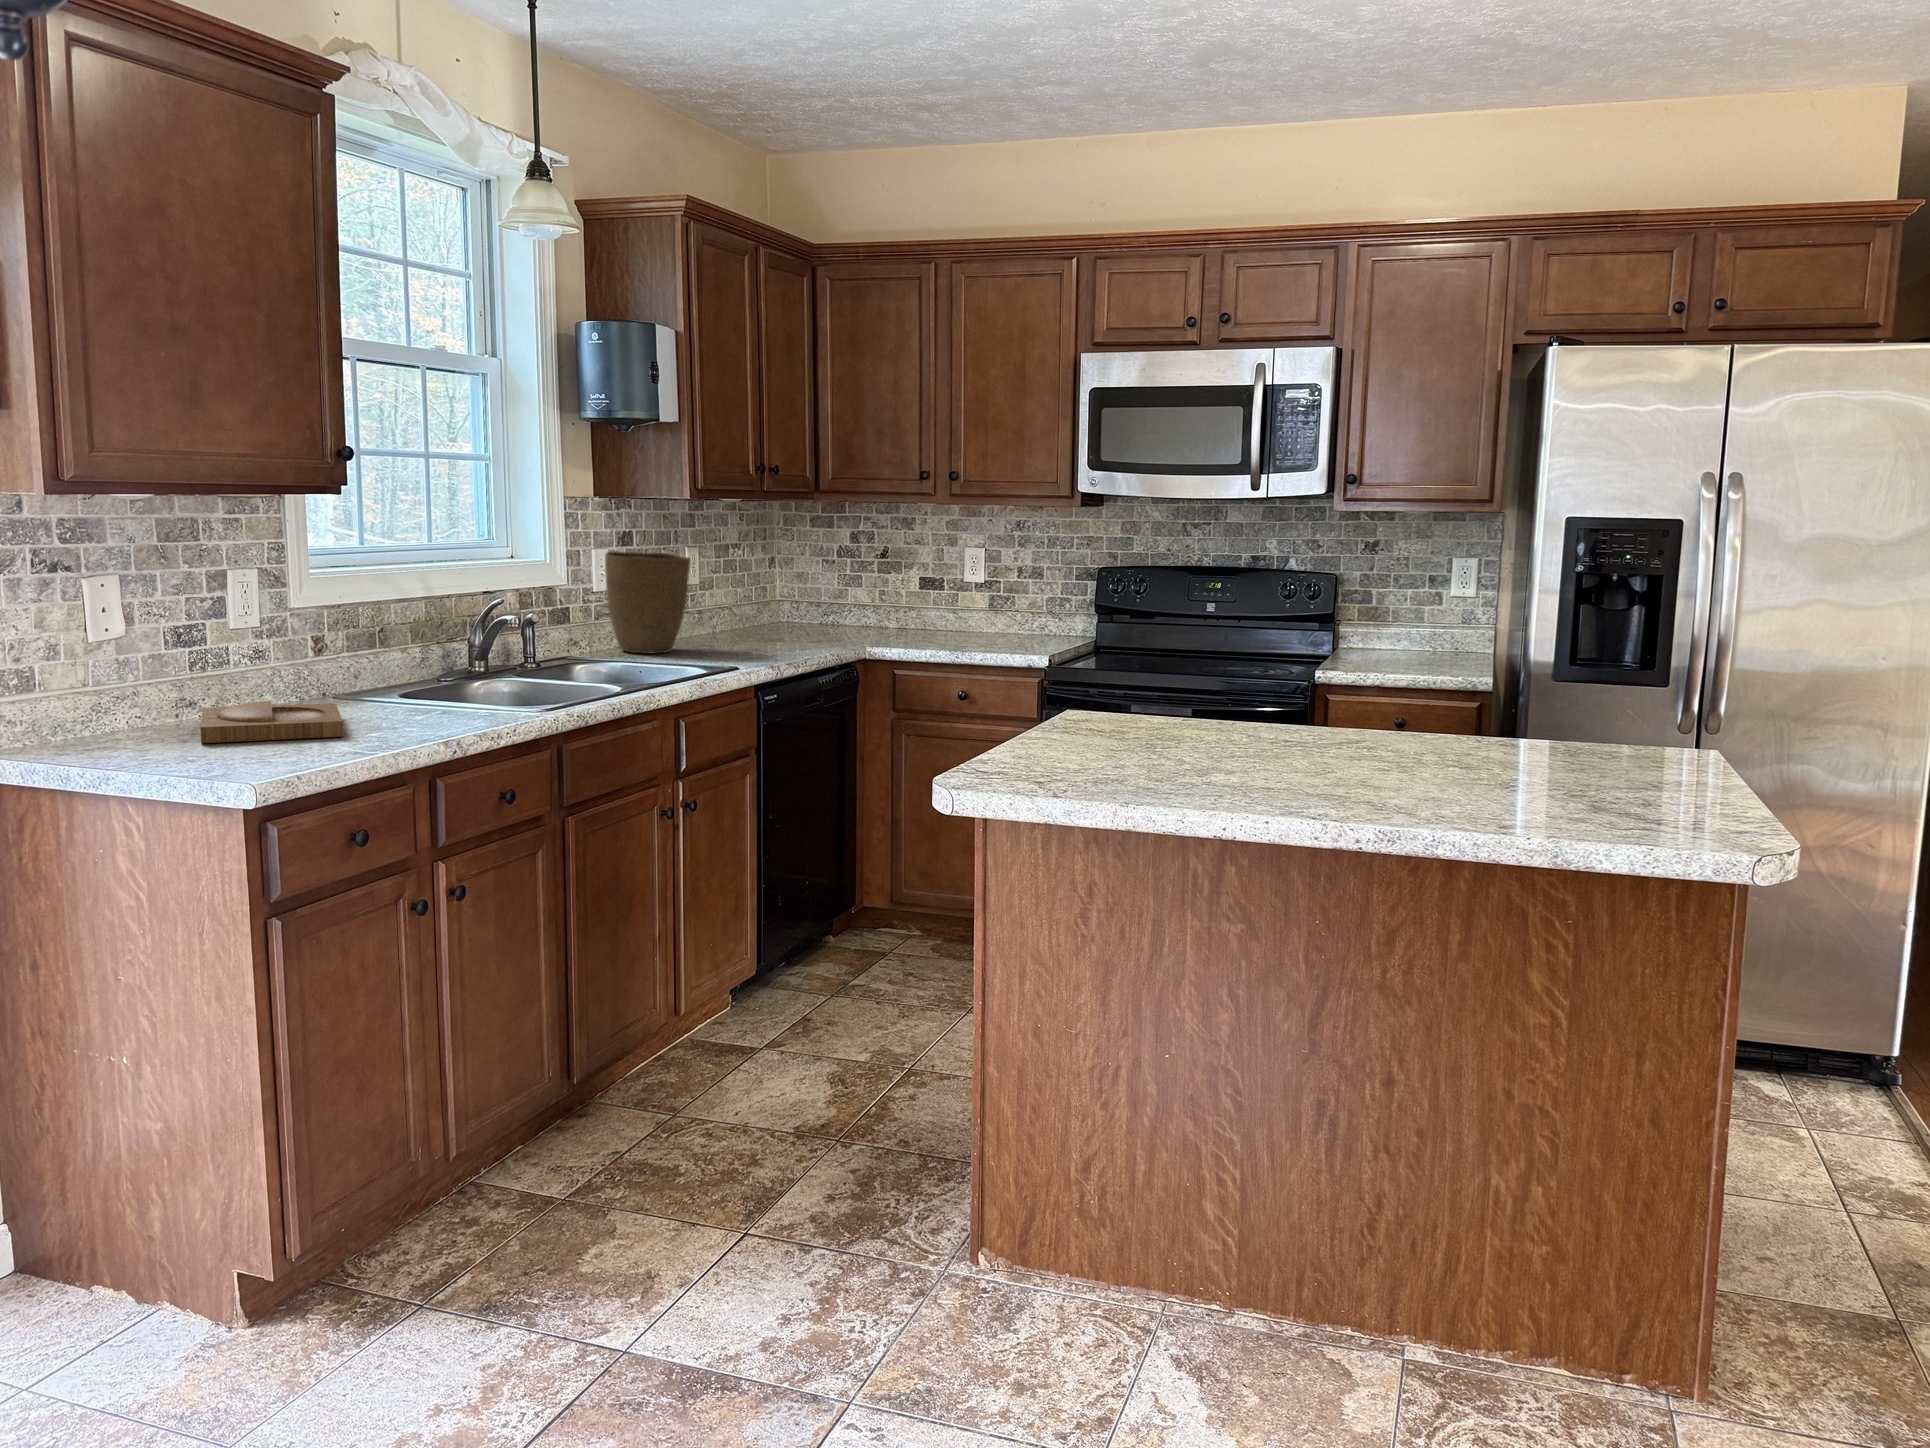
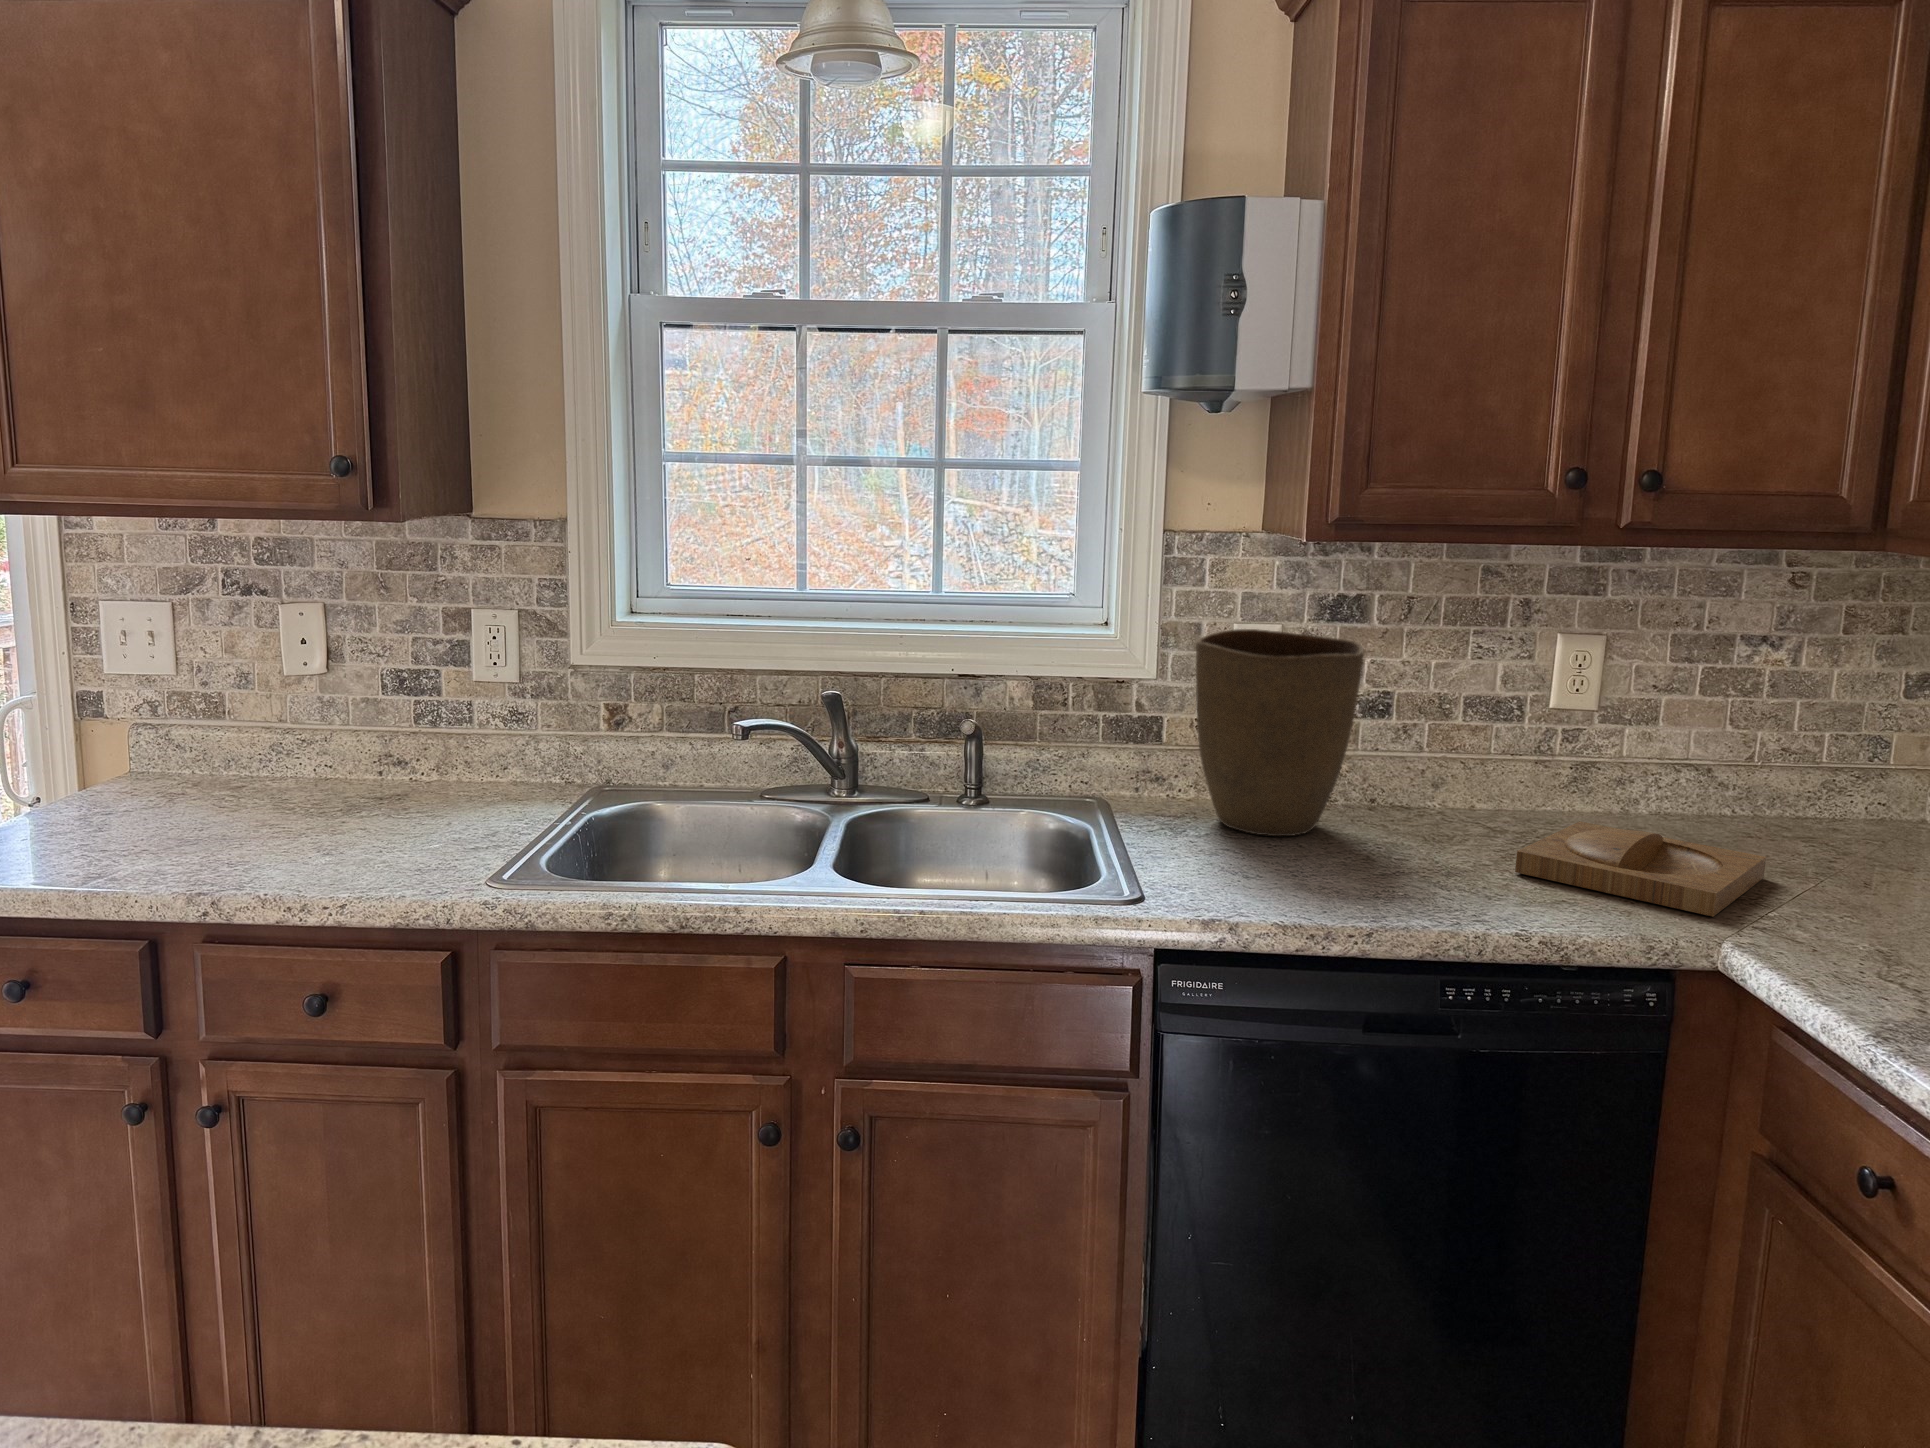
tray: present [200,701,343,743] -> present [1515,821,1766,917]

